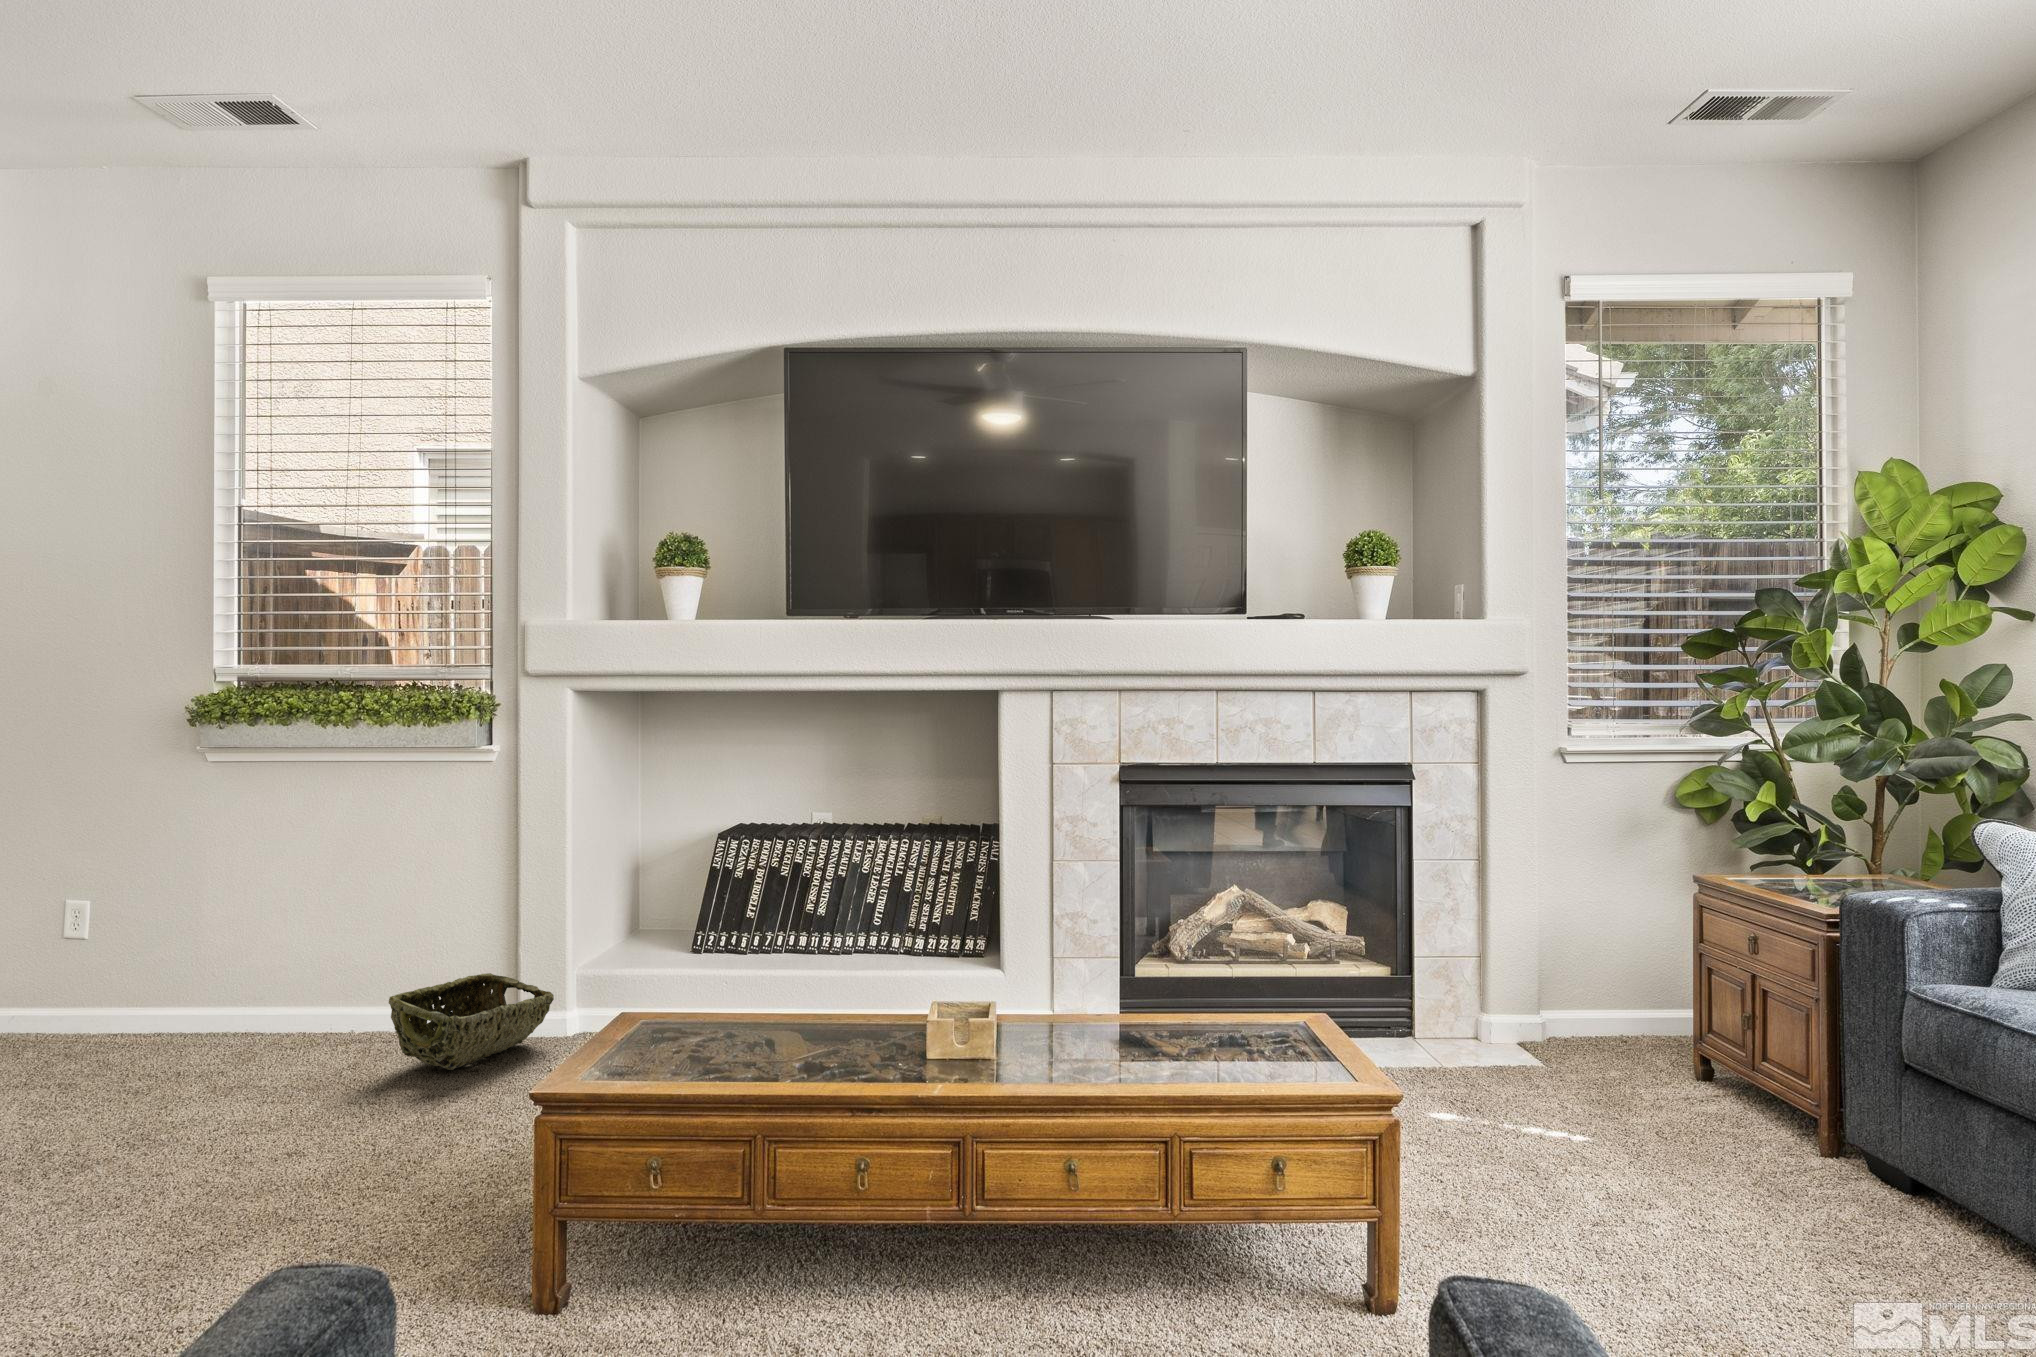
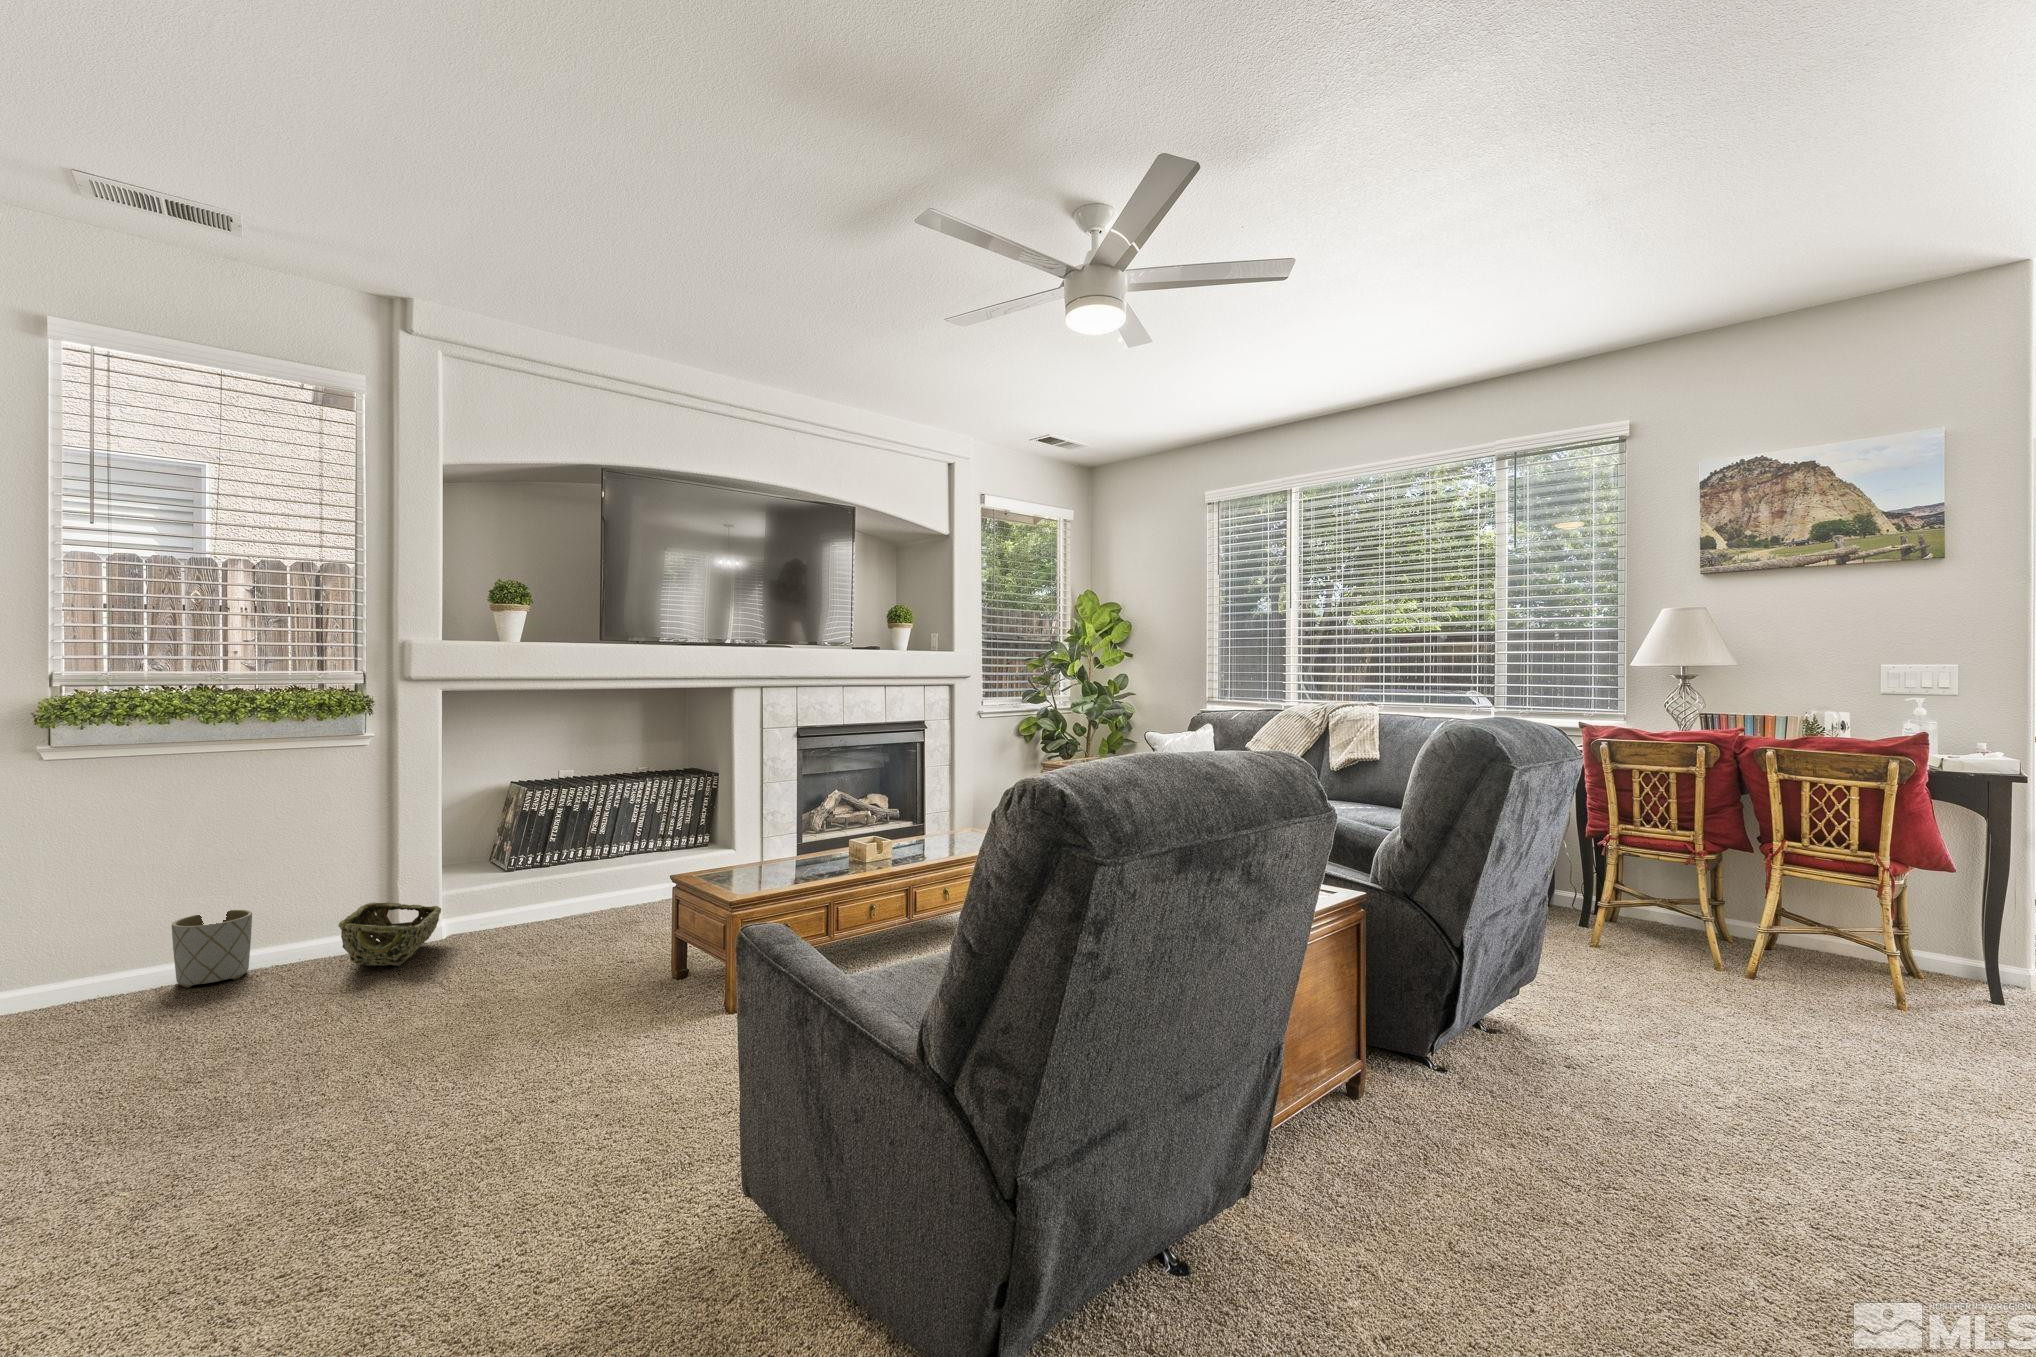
planter: none [279,956,364,1047] -> present [172,910,252,988]

